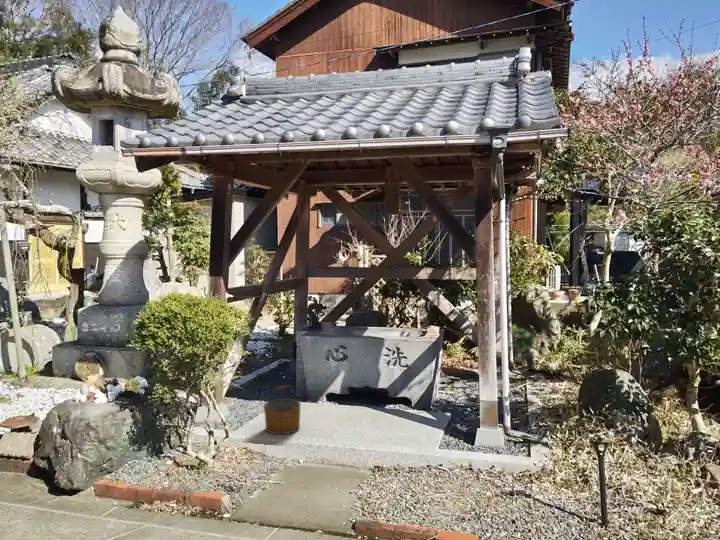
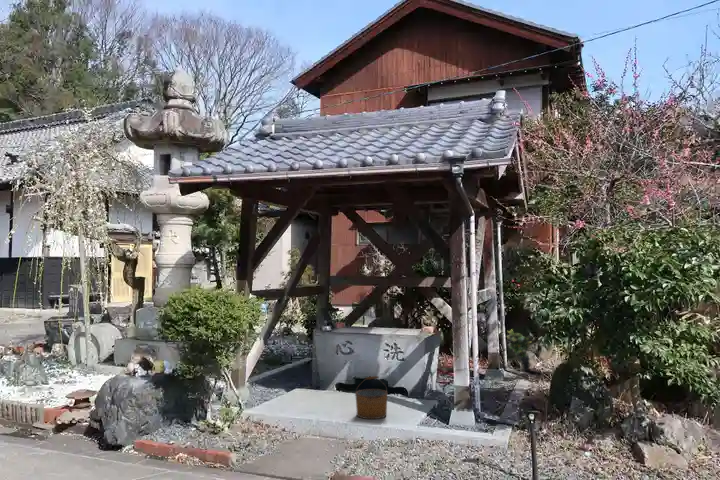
bucket: present [264,386,301,434] -> present [355,376,387,419]

